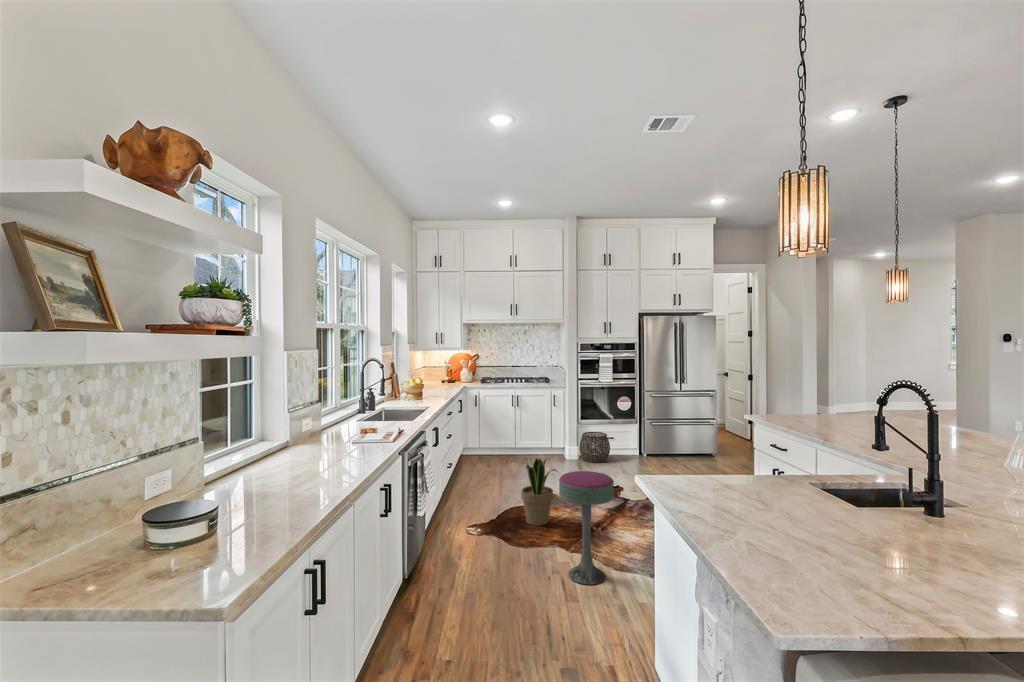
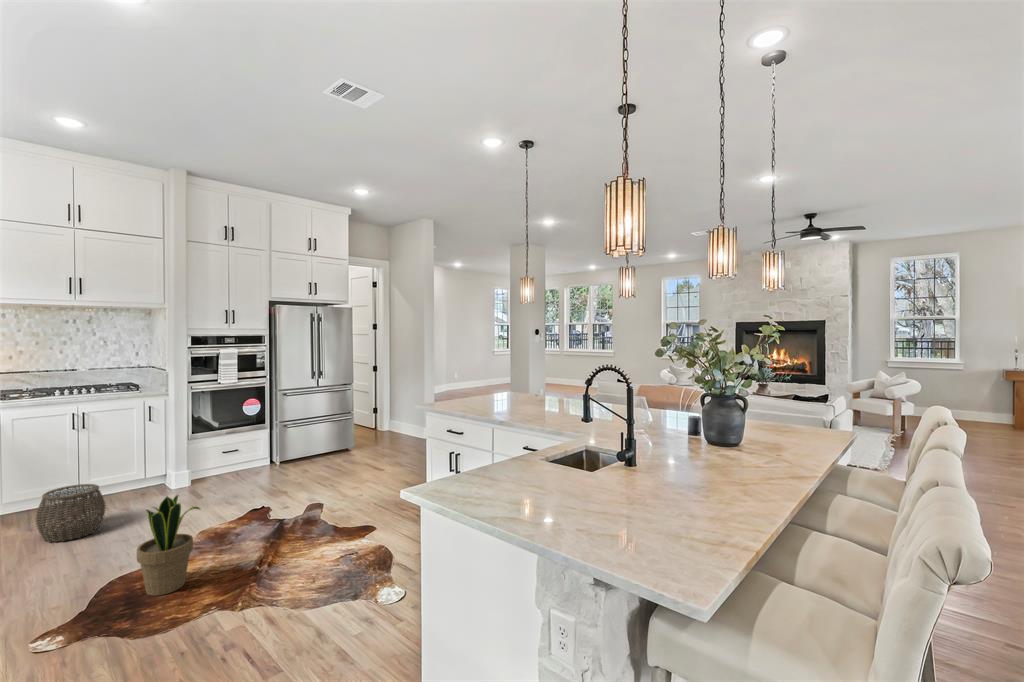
woven basket: present [580,432,610,463] -> present [35,484,106,542]
bar stool: present [559,471,614,585] -> none [237,496,315,648]

